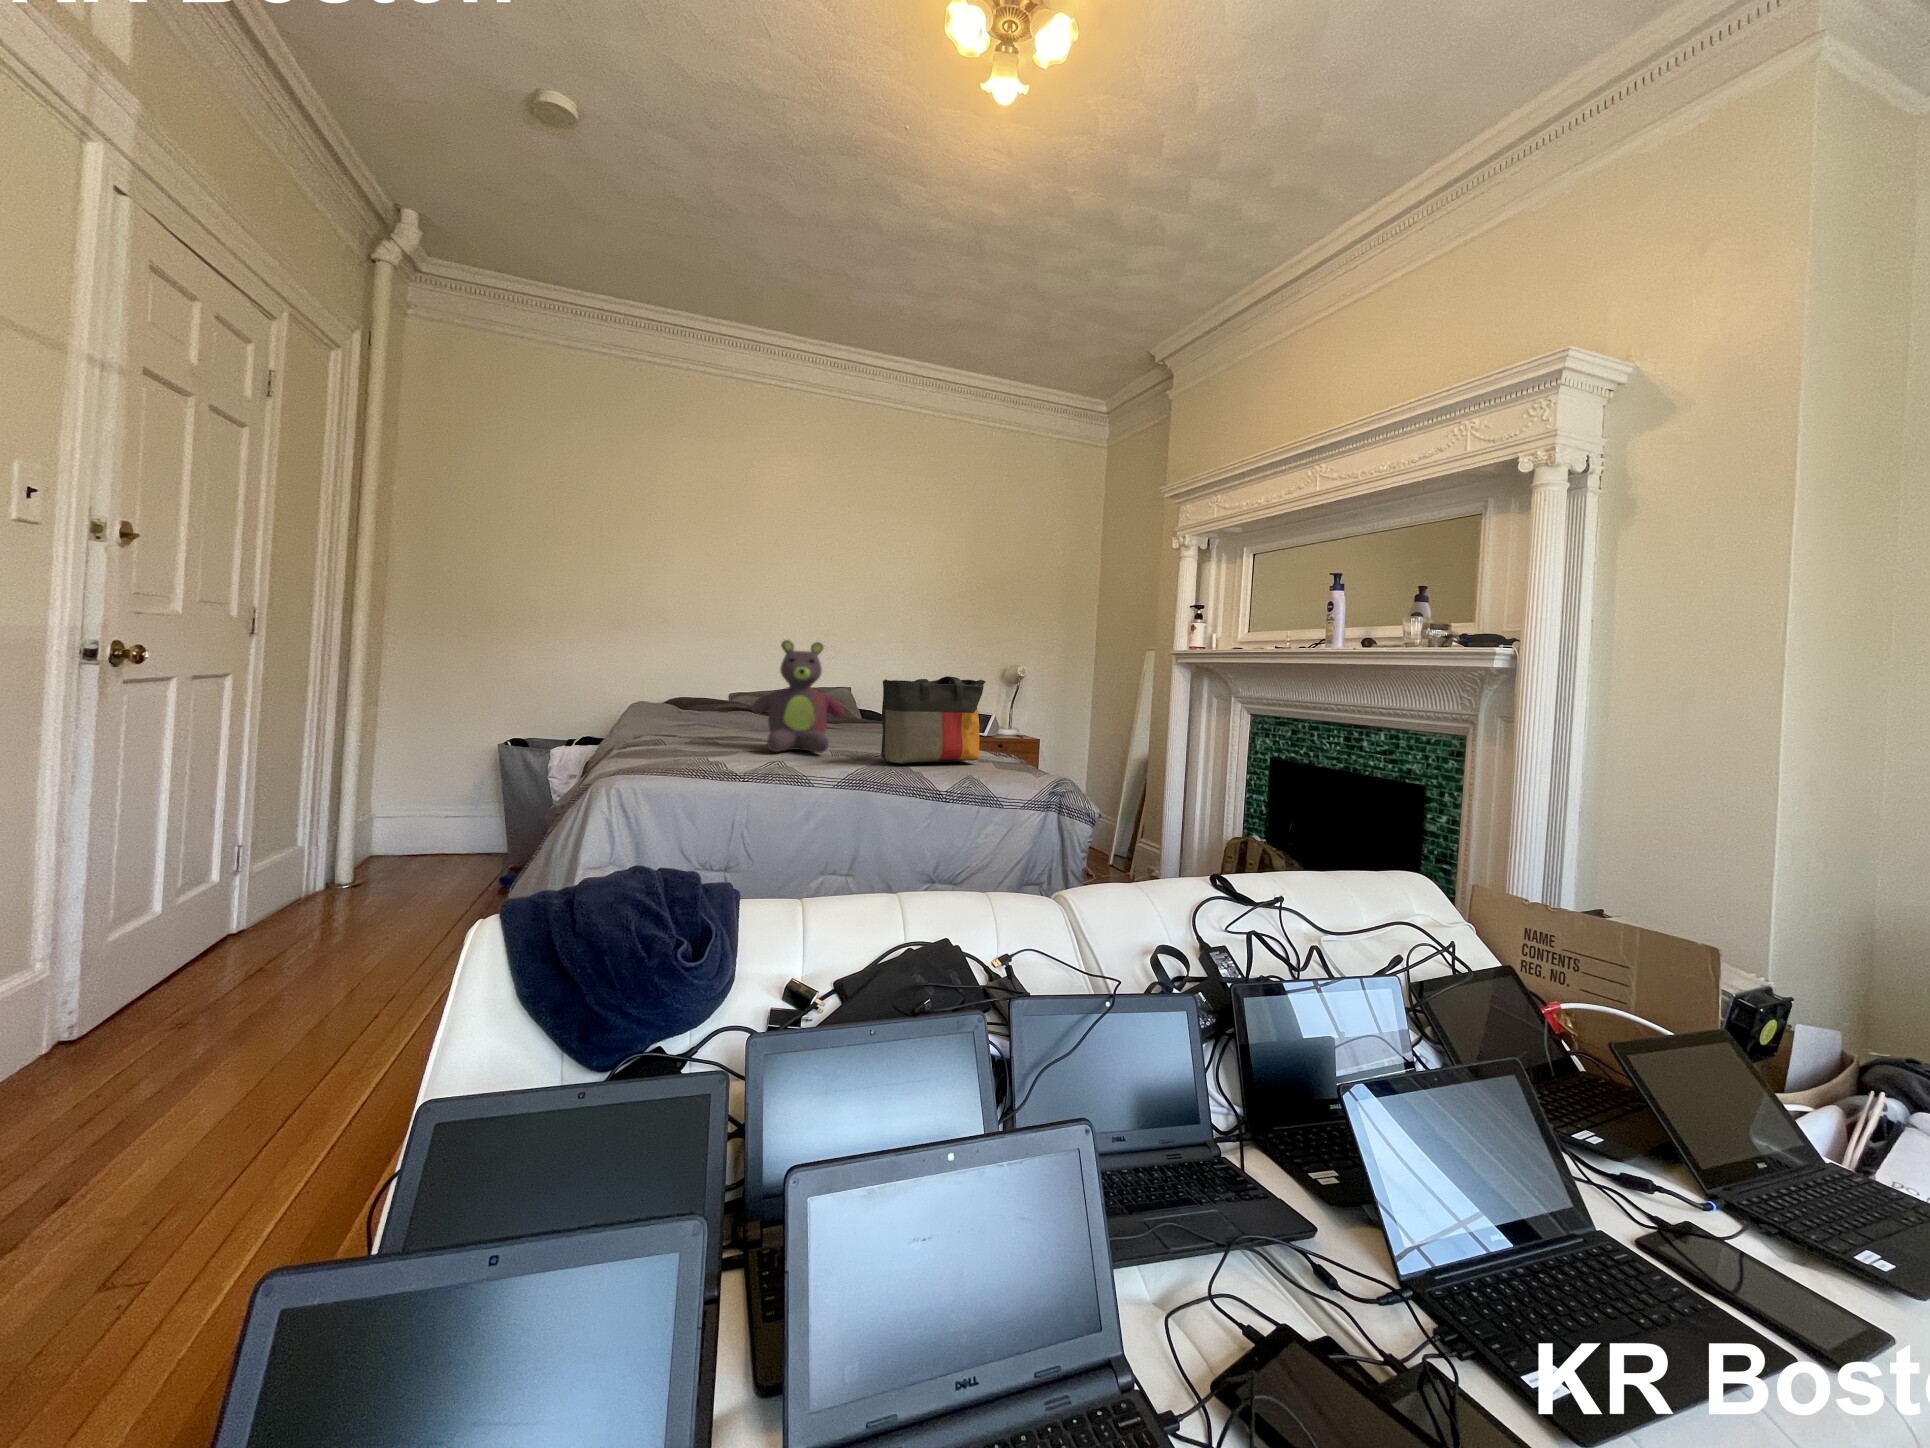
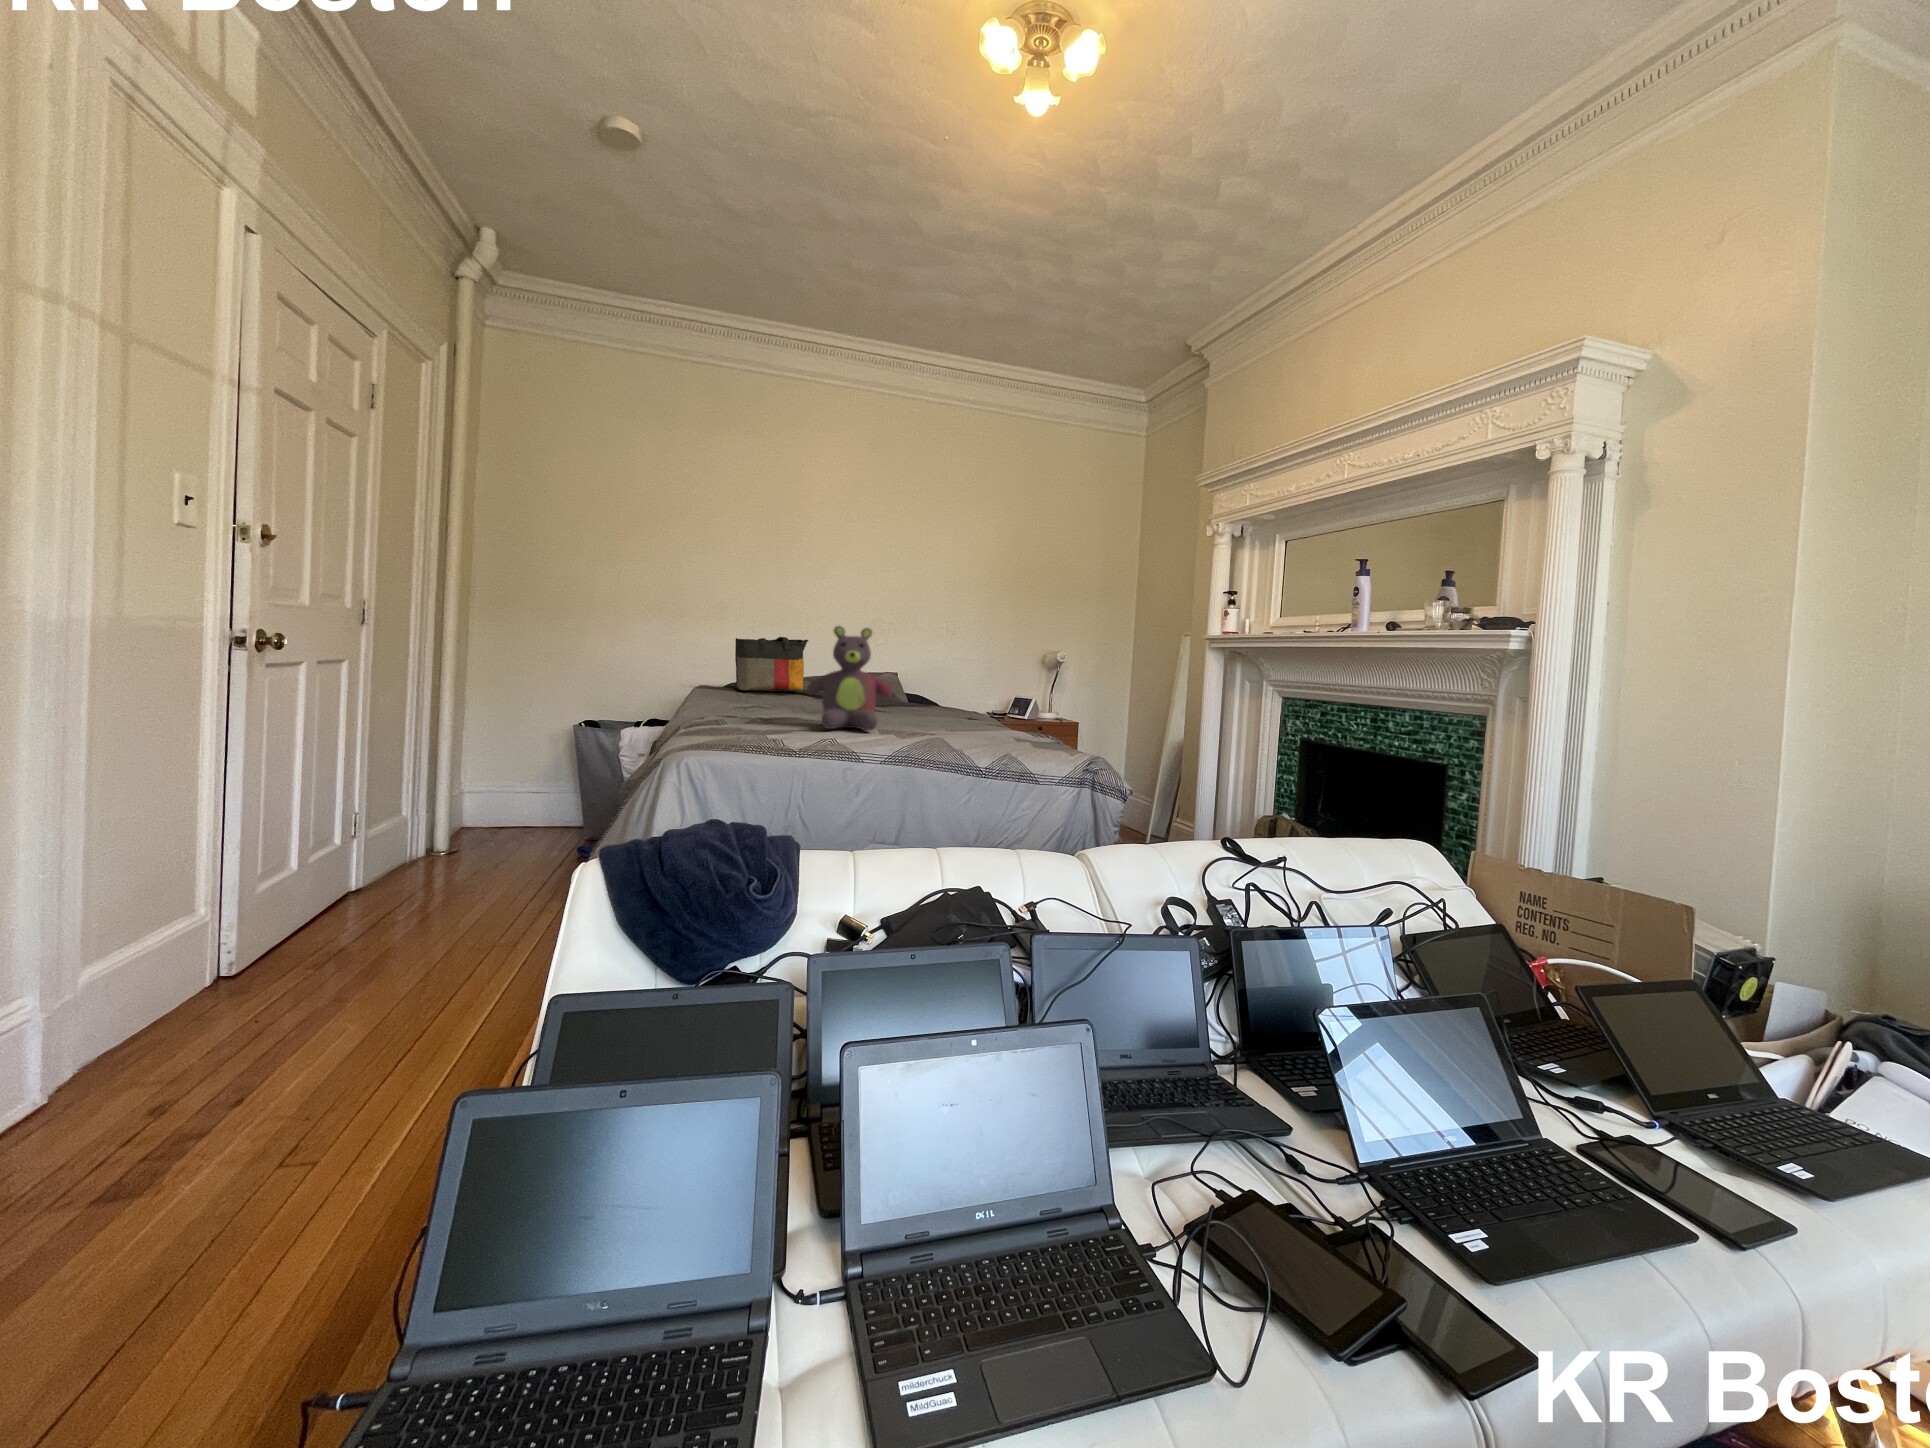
tote bag: present [881,676,986,763] -> present [735,637,808,692]

